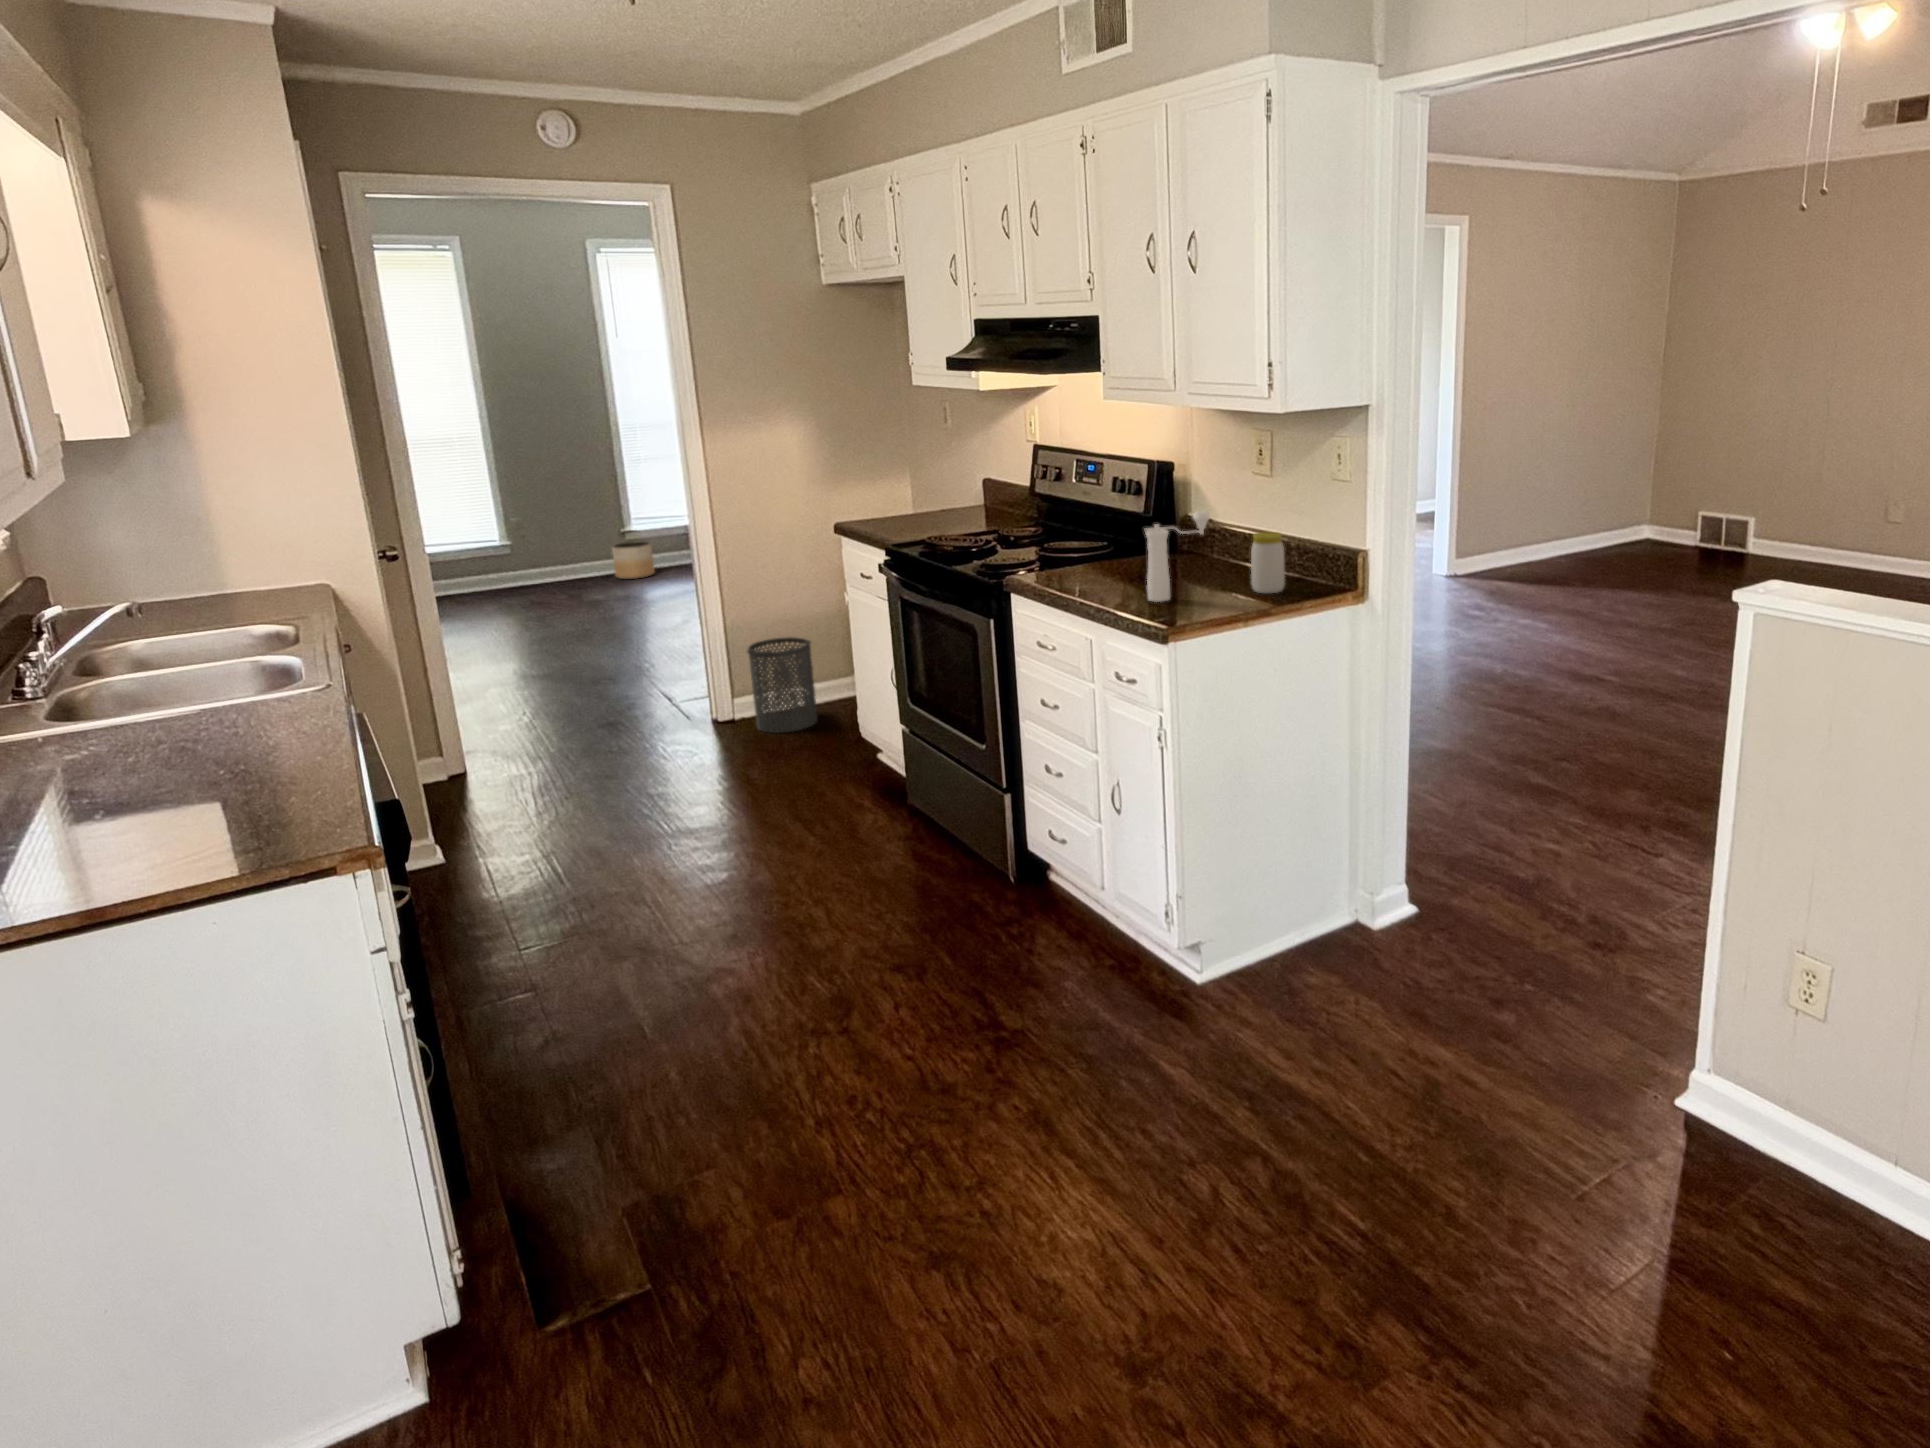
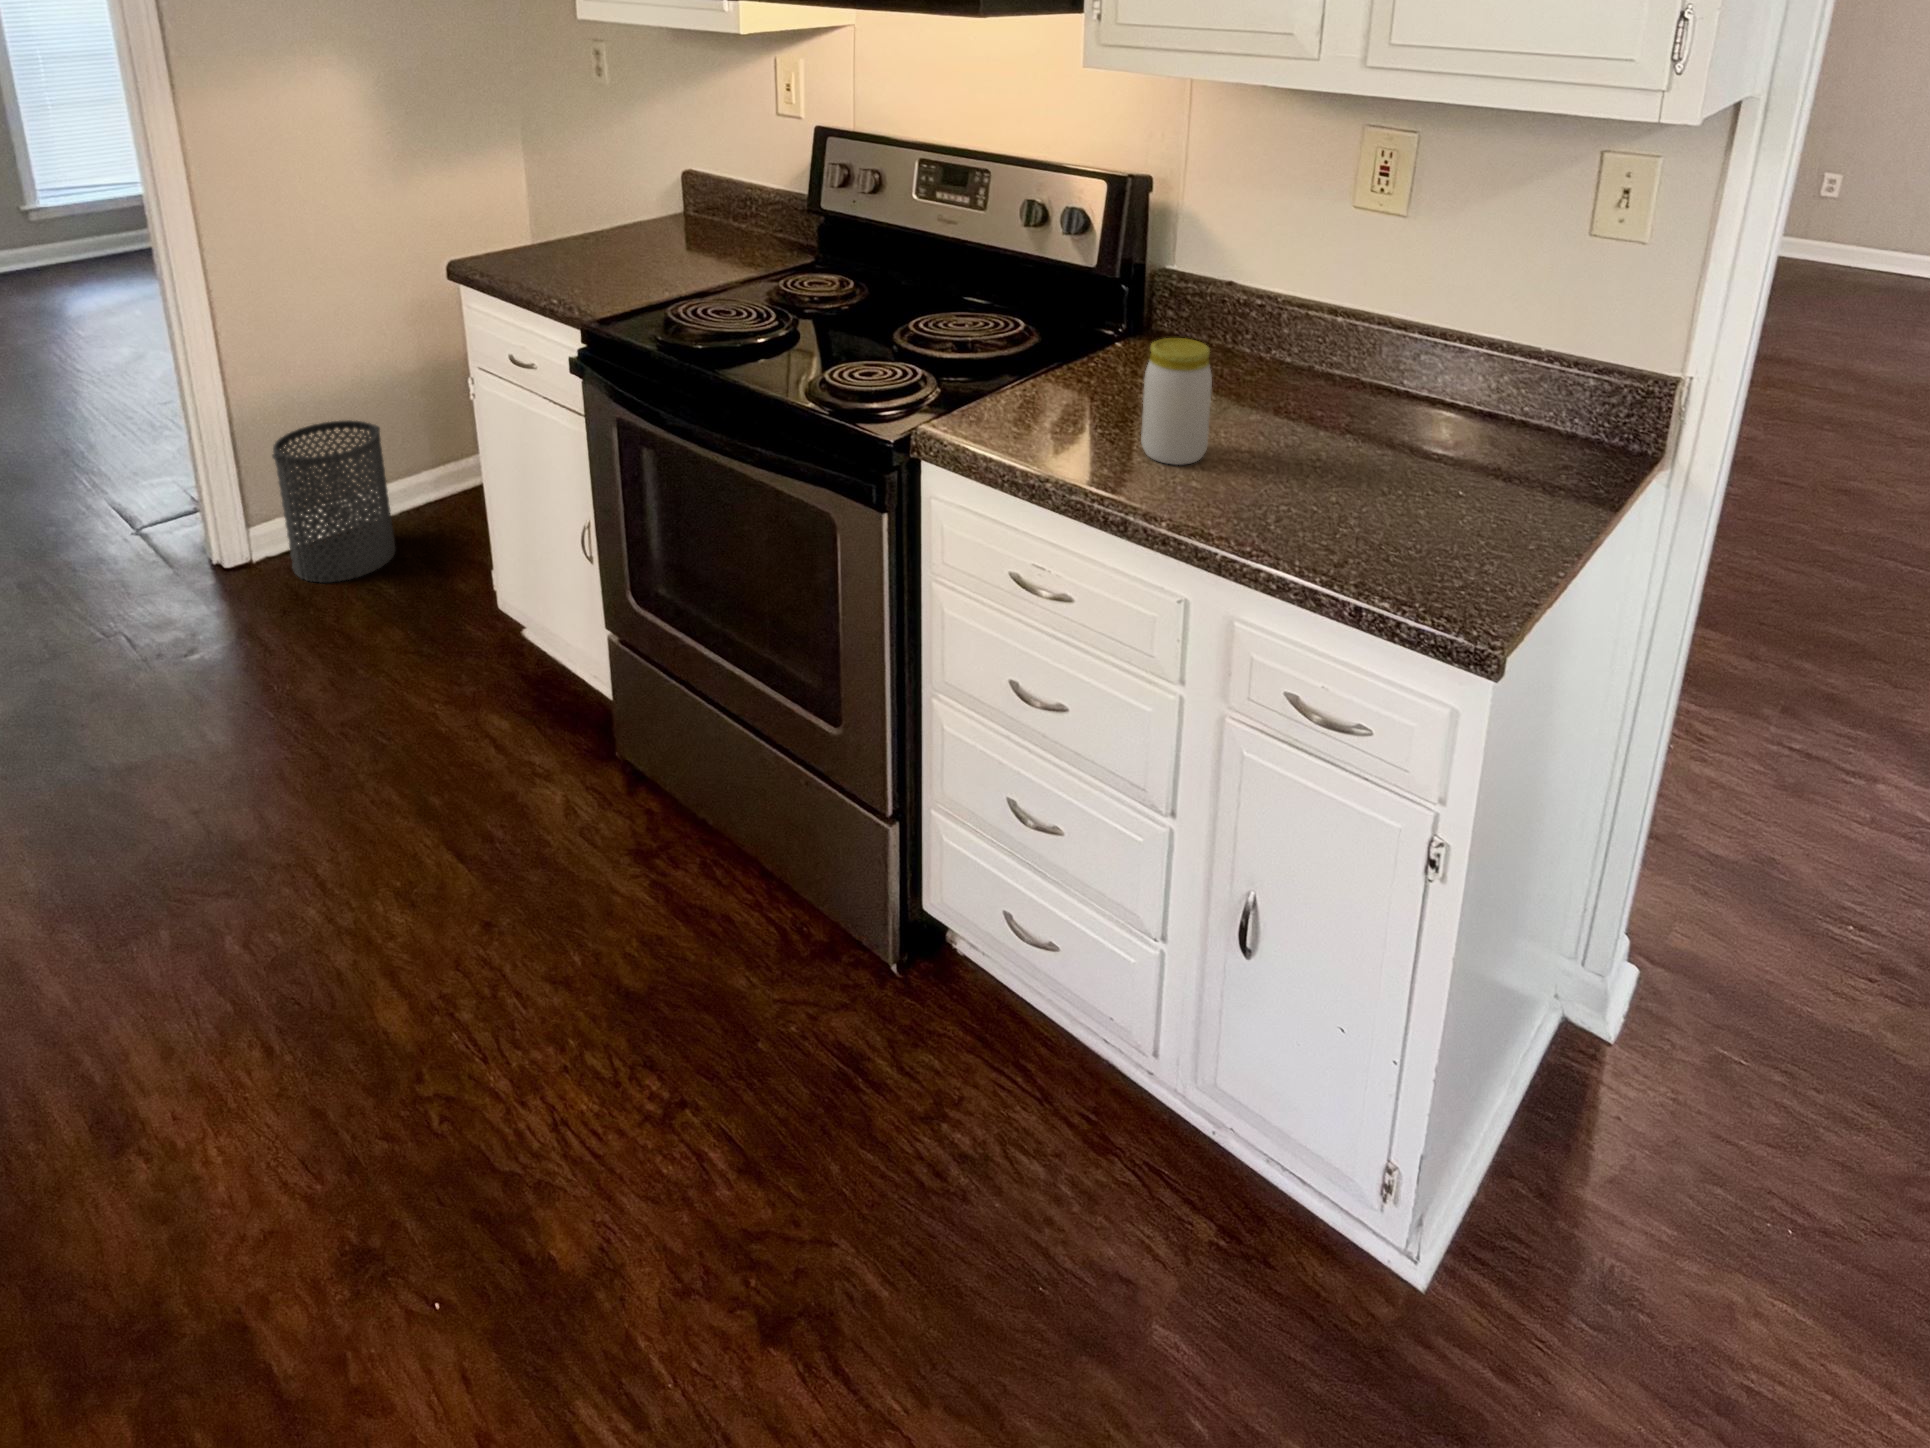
pepper mill: present [1145,511,1210,602] -> none [1315,321,1457,523]
jar: present [1251,532,1285,593] -> present [1141,338,1212,465]
planter: present [612,542,655,579] -> none [14,222,83,276]

